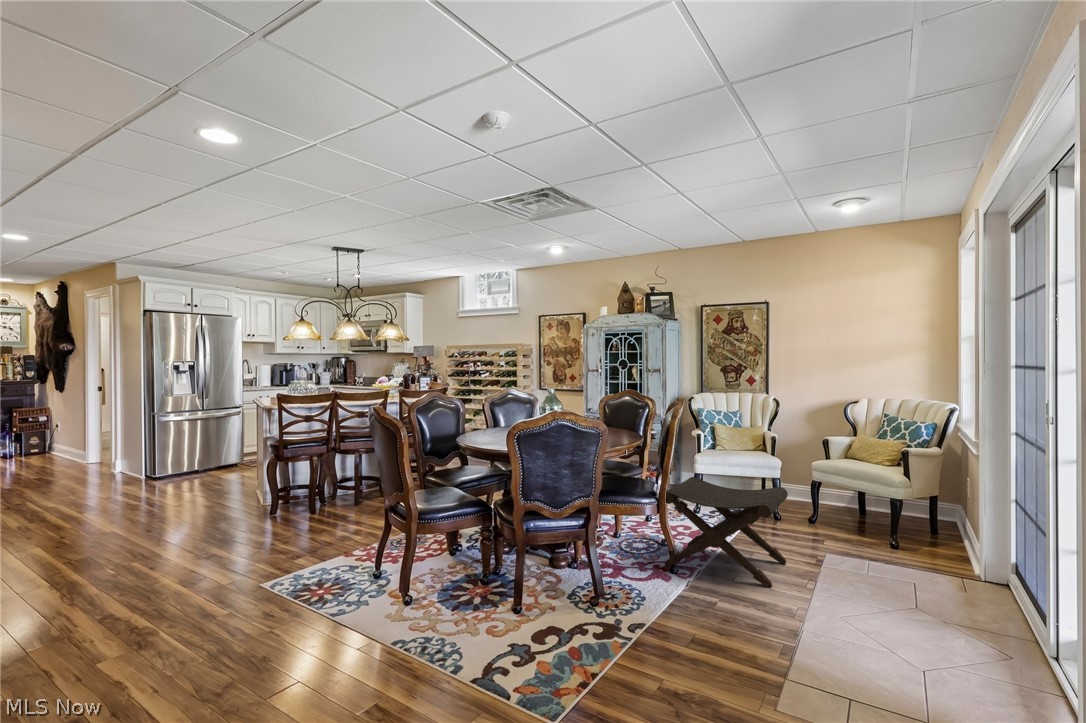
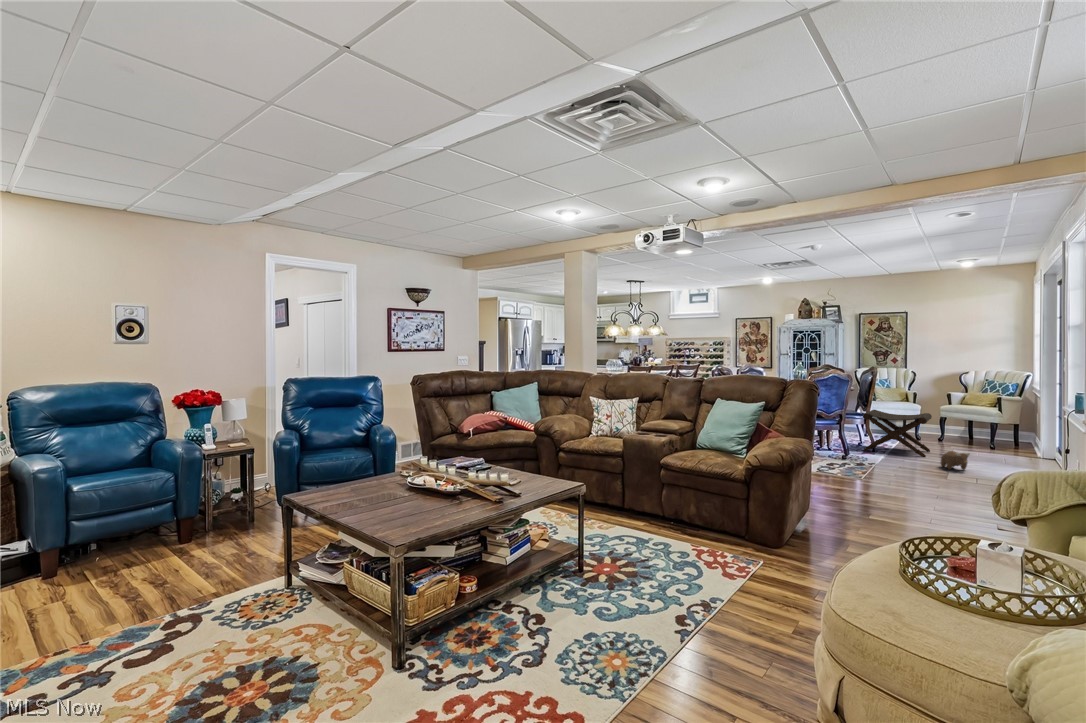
plush toy: none [789,601,848,651] -> present [941,451,970,470]

